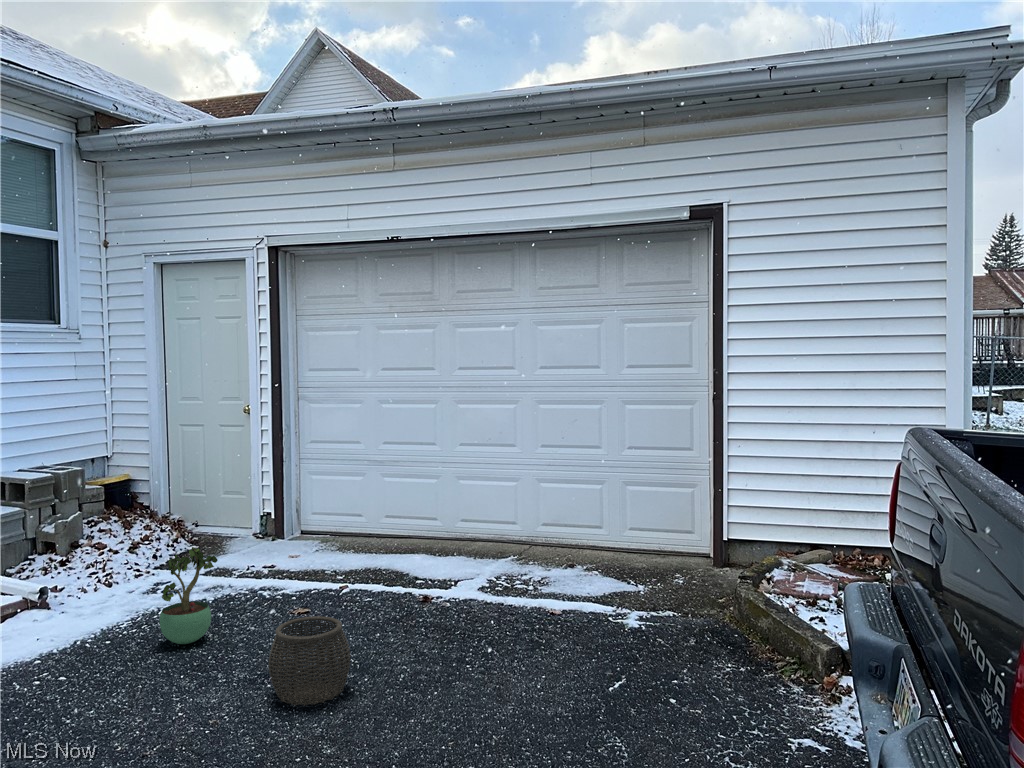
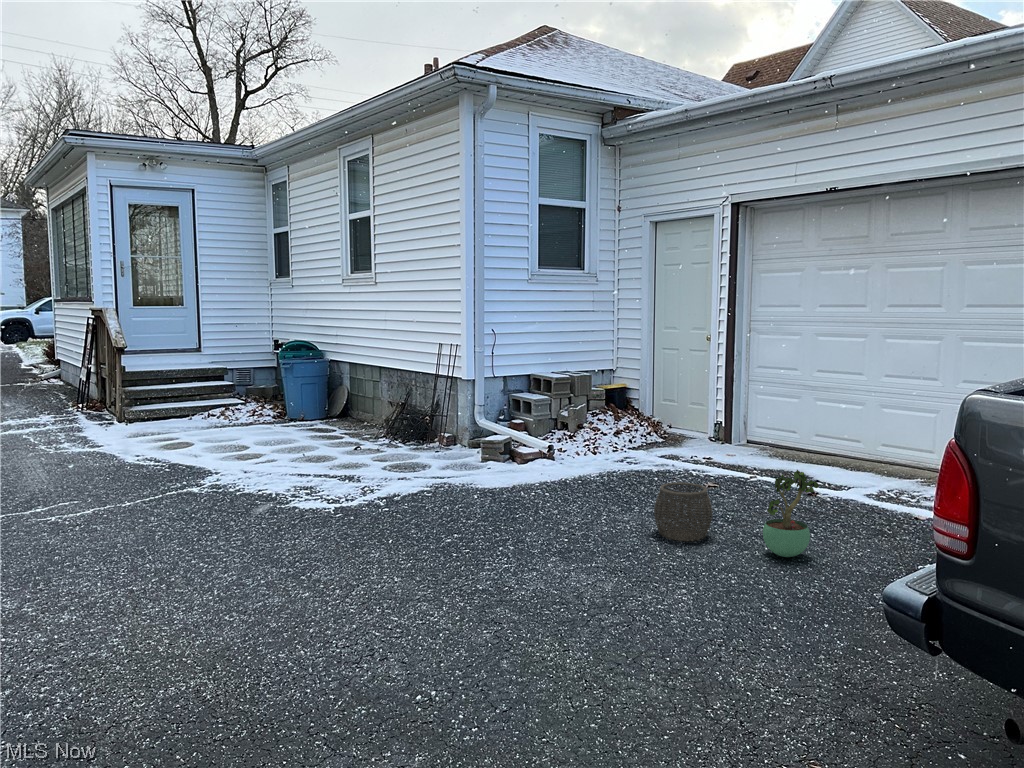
potted plant: present [159,547,218,644] -> present [763,470,819,557]

